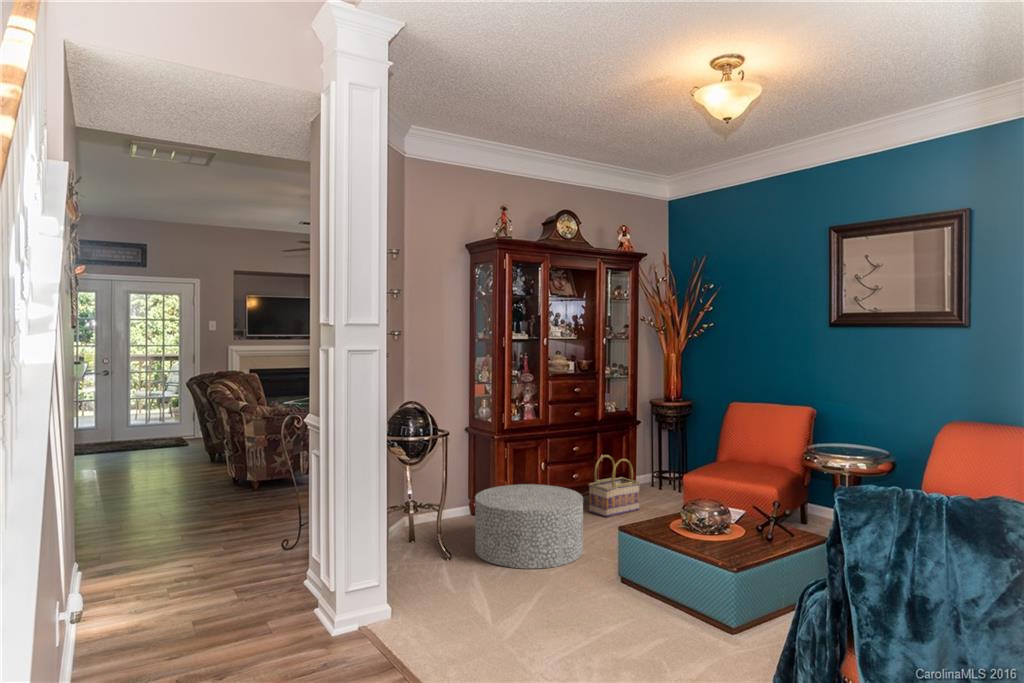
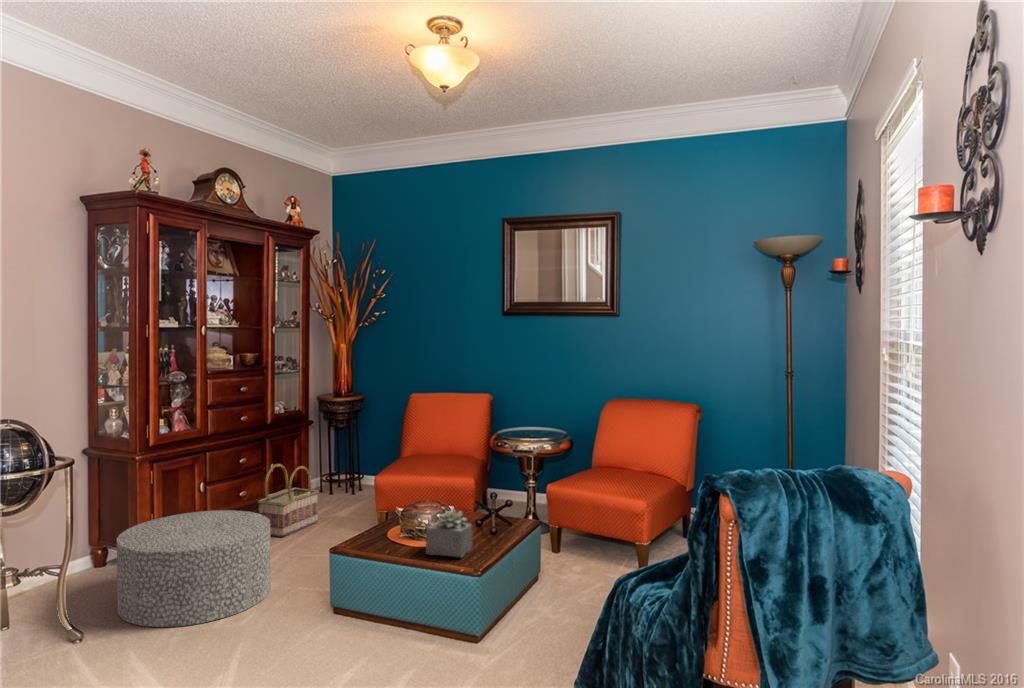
succulent plant: none [696,509,743,554] -> present [426,510,472,557]

